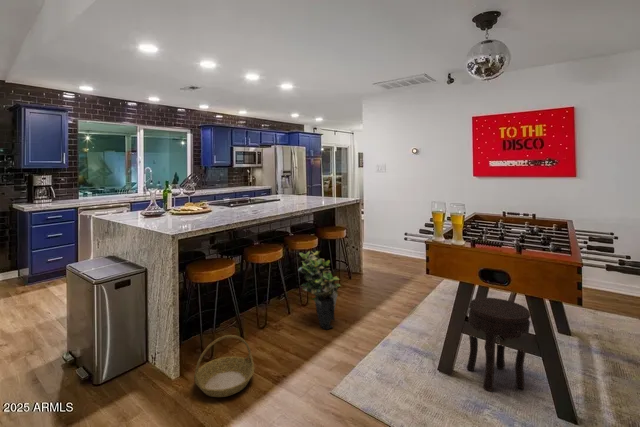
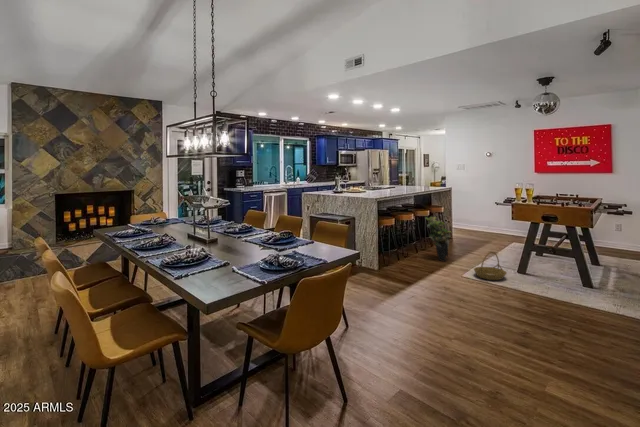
side table: present [467,298,530,391] -> none [532,238,569,282]
basket: present [194,335,254,397] -> present [474,252,507,280]

